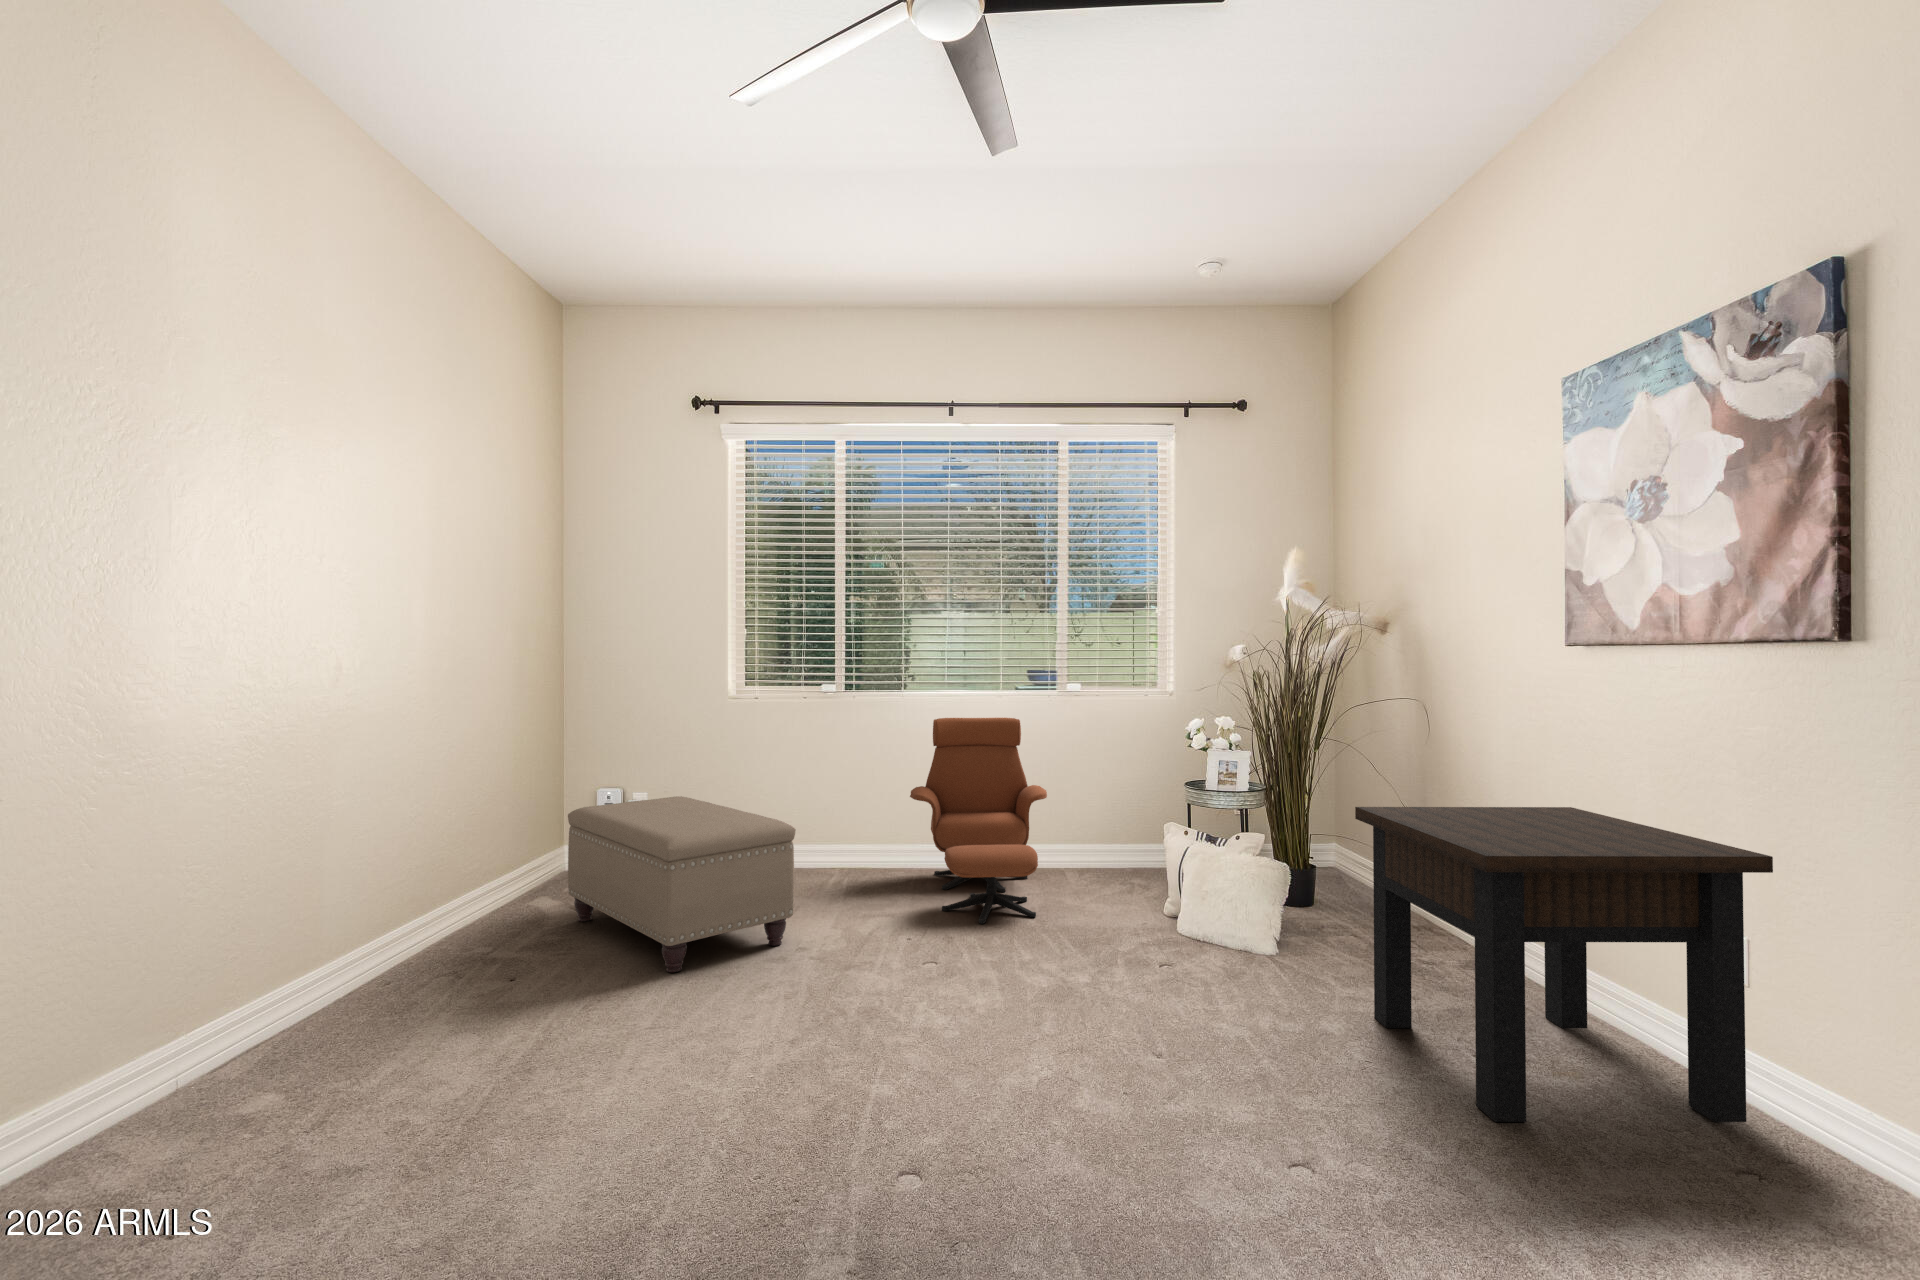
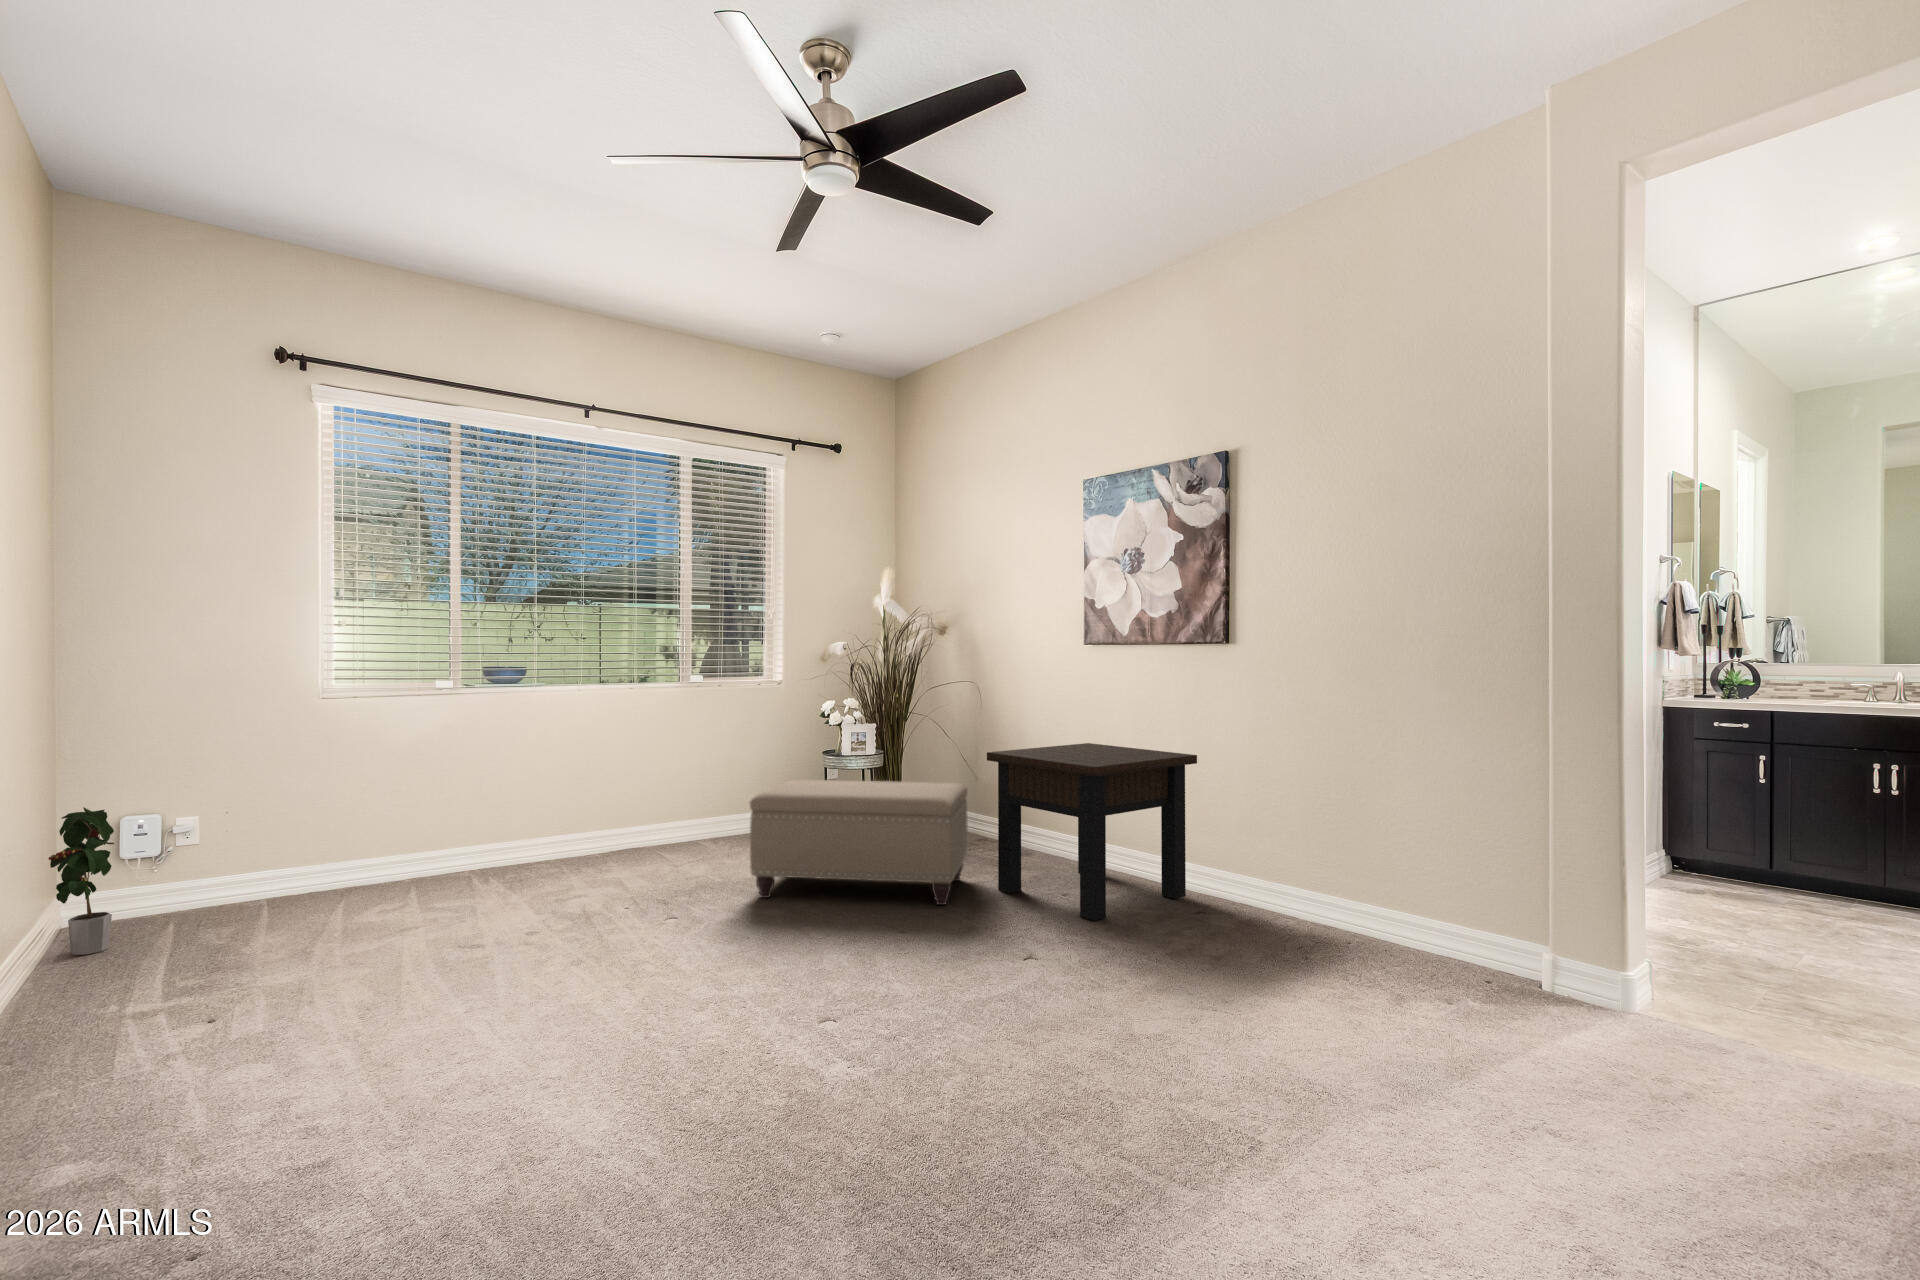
lounge chair: present [910,718,1047,924] -> none [559,709,716,889]
potted plant: none [510,776,573,893] -> present [49,807,114,955]
ottoman: present [568,796,796,972] -> present [750,780,968,905]

